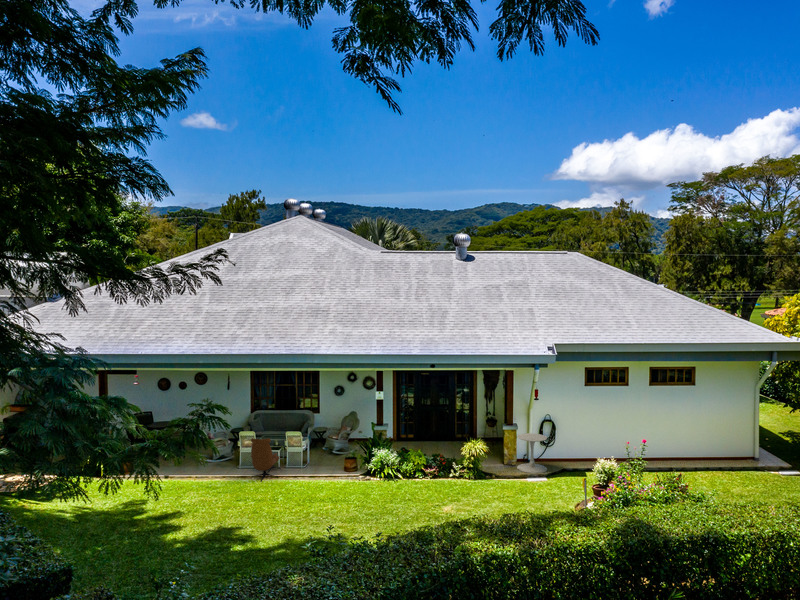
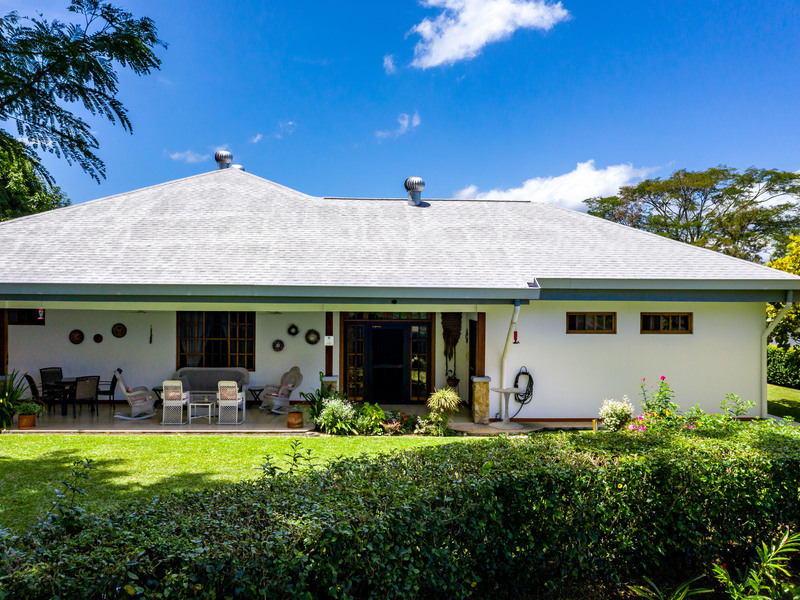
lounge chair: present [251,438,280,482] -> none [167,382,206,438]

